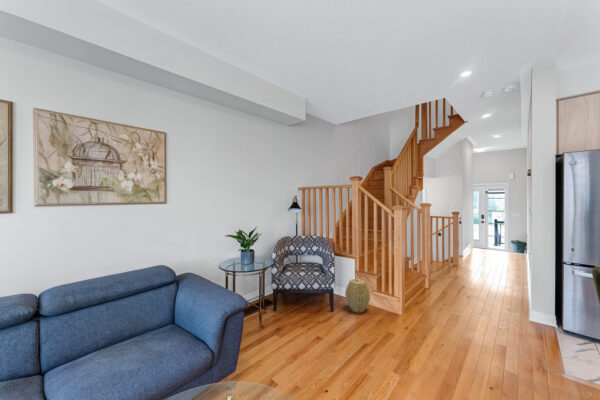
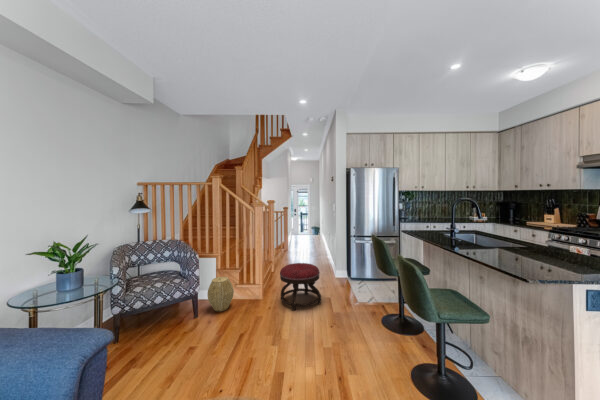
ottoman: none [422,283,478,343] -> present [280,263,321,311]

